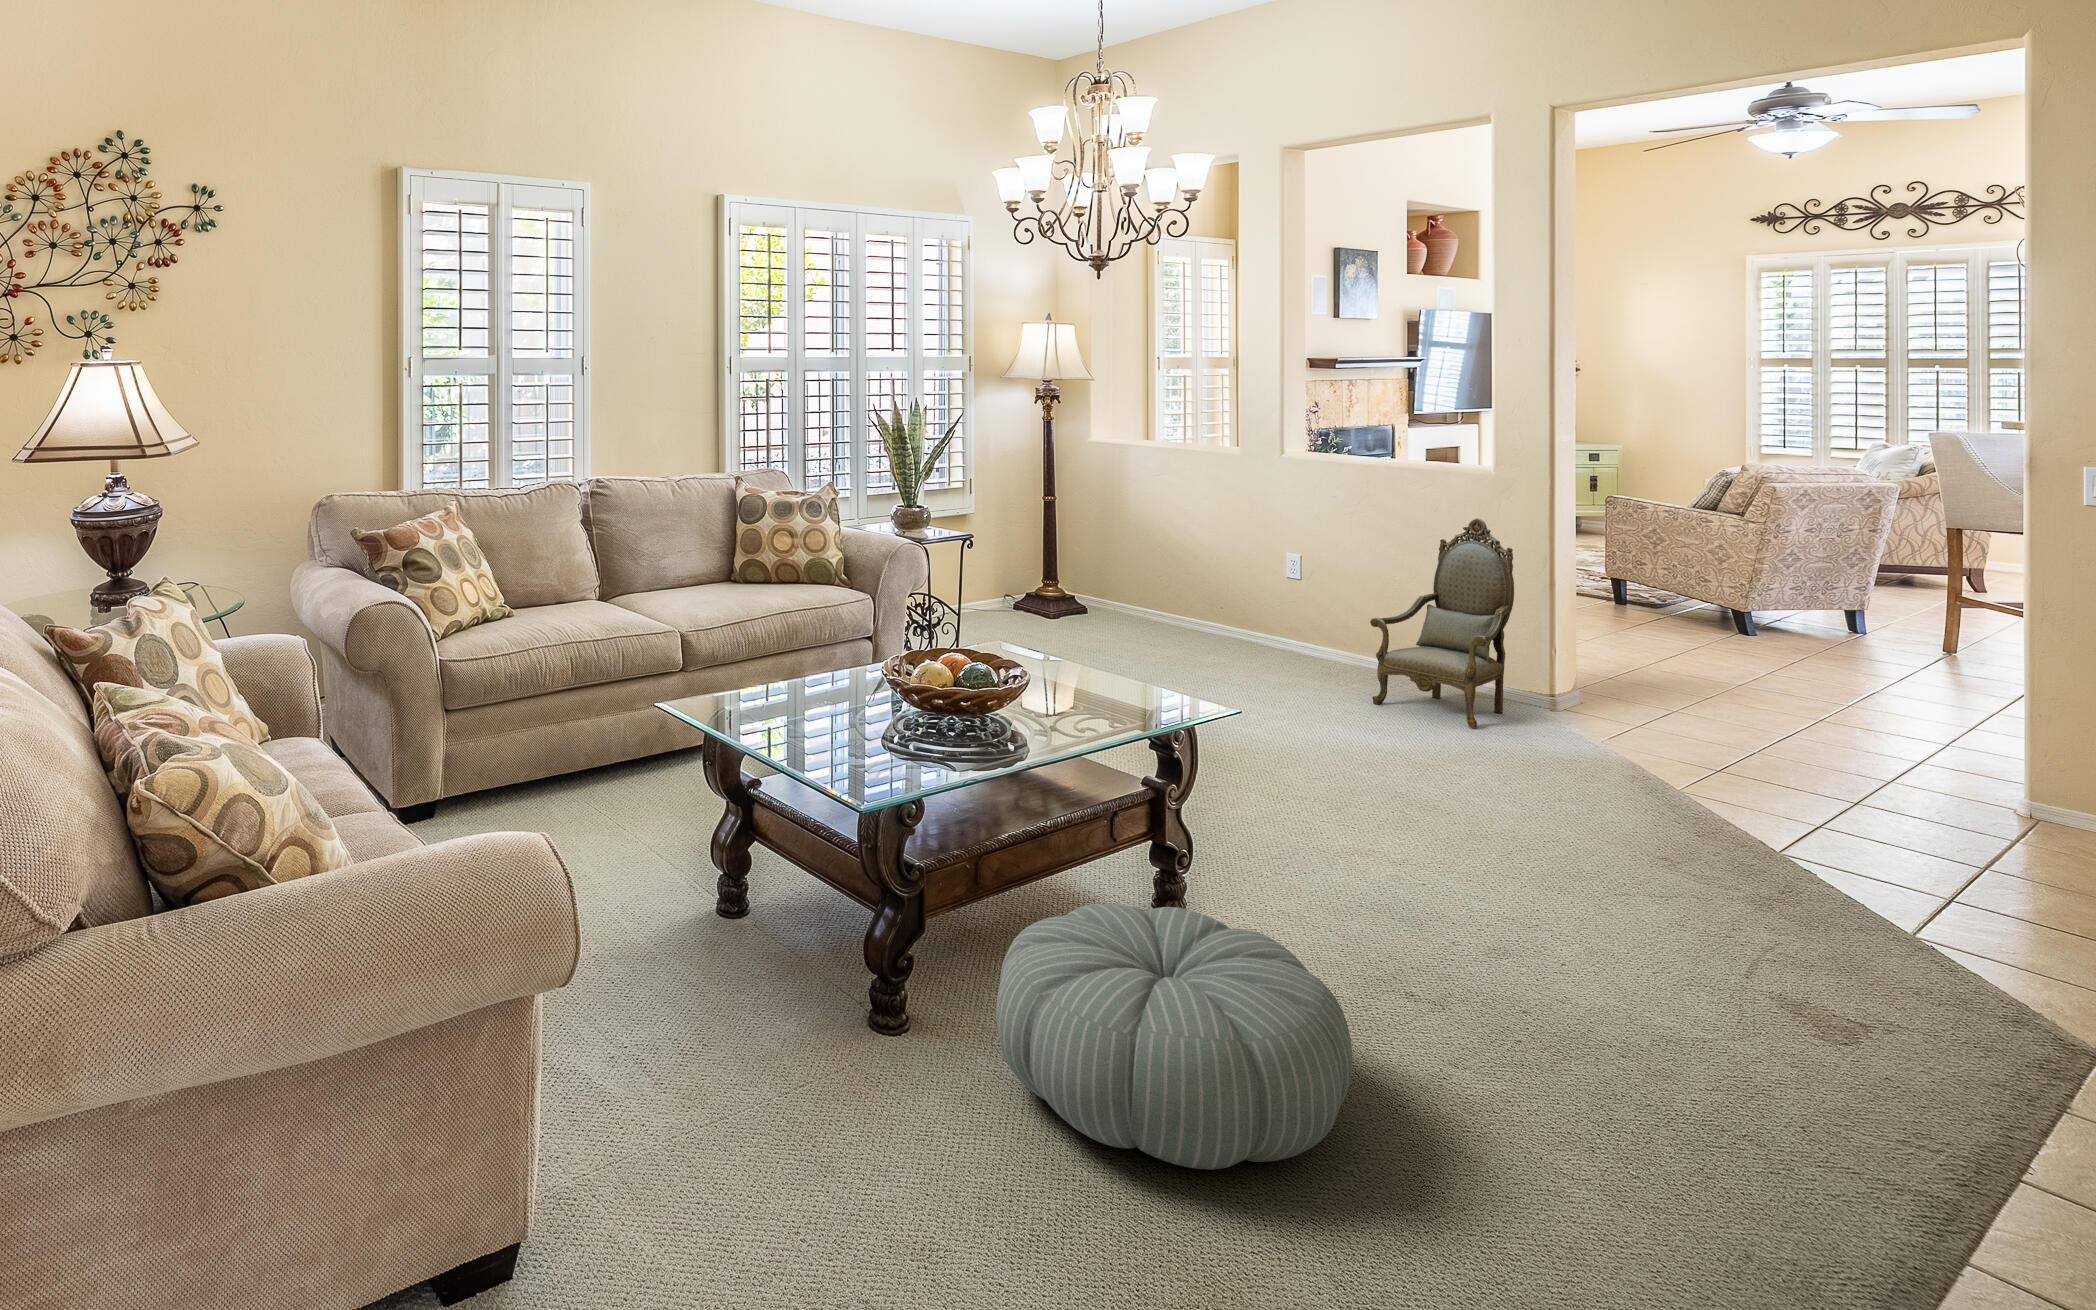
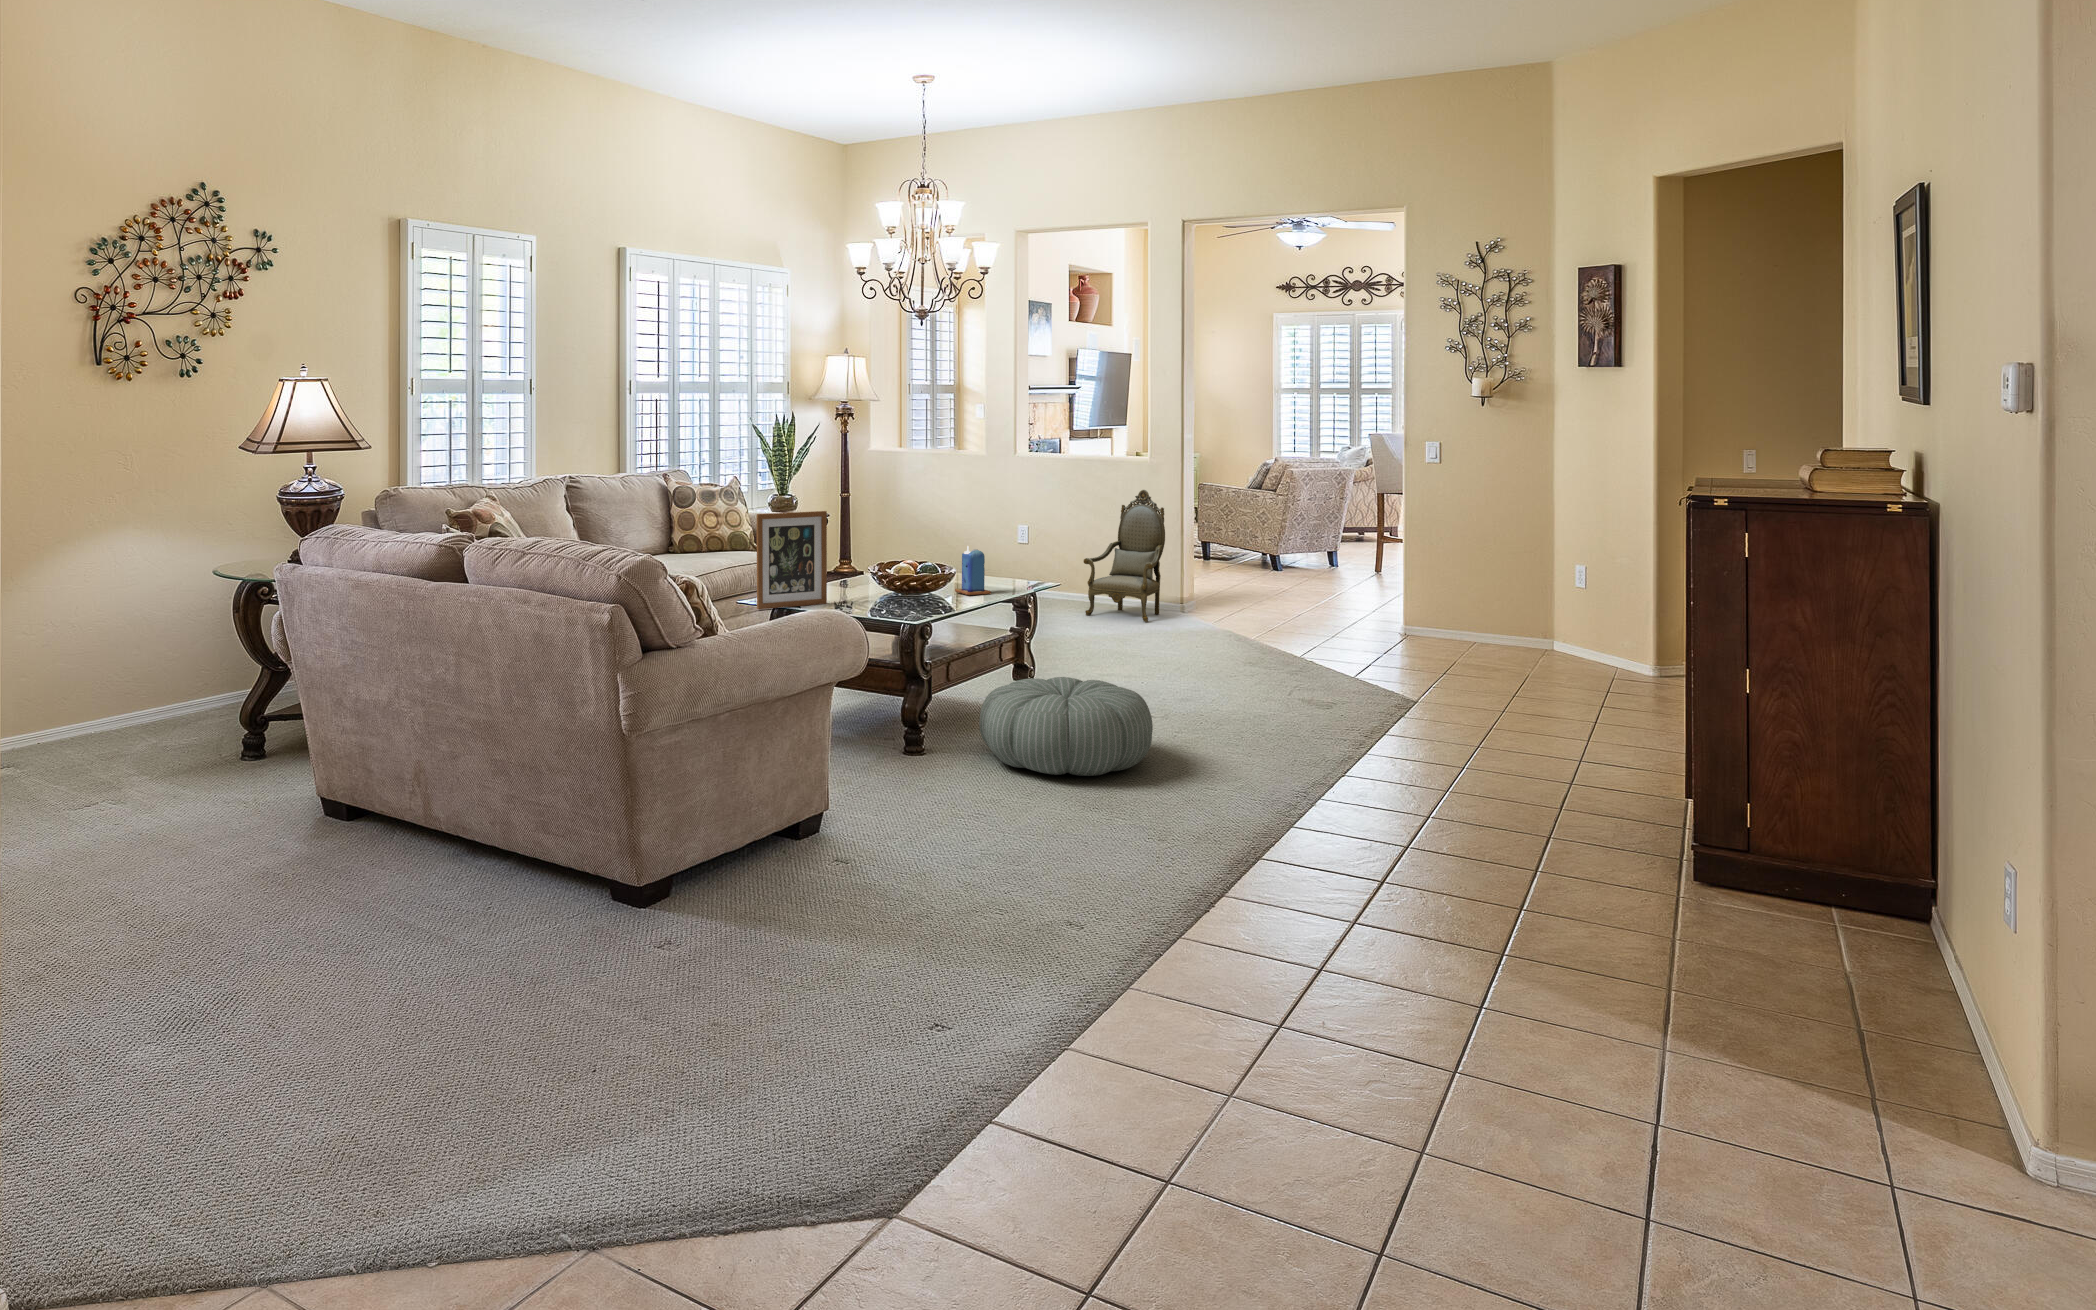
picture frame: none [720,558,838,705] -> present [757,511,827,609]
candle: none [1059,624,1115,707] -> present [955,546,991,595]

